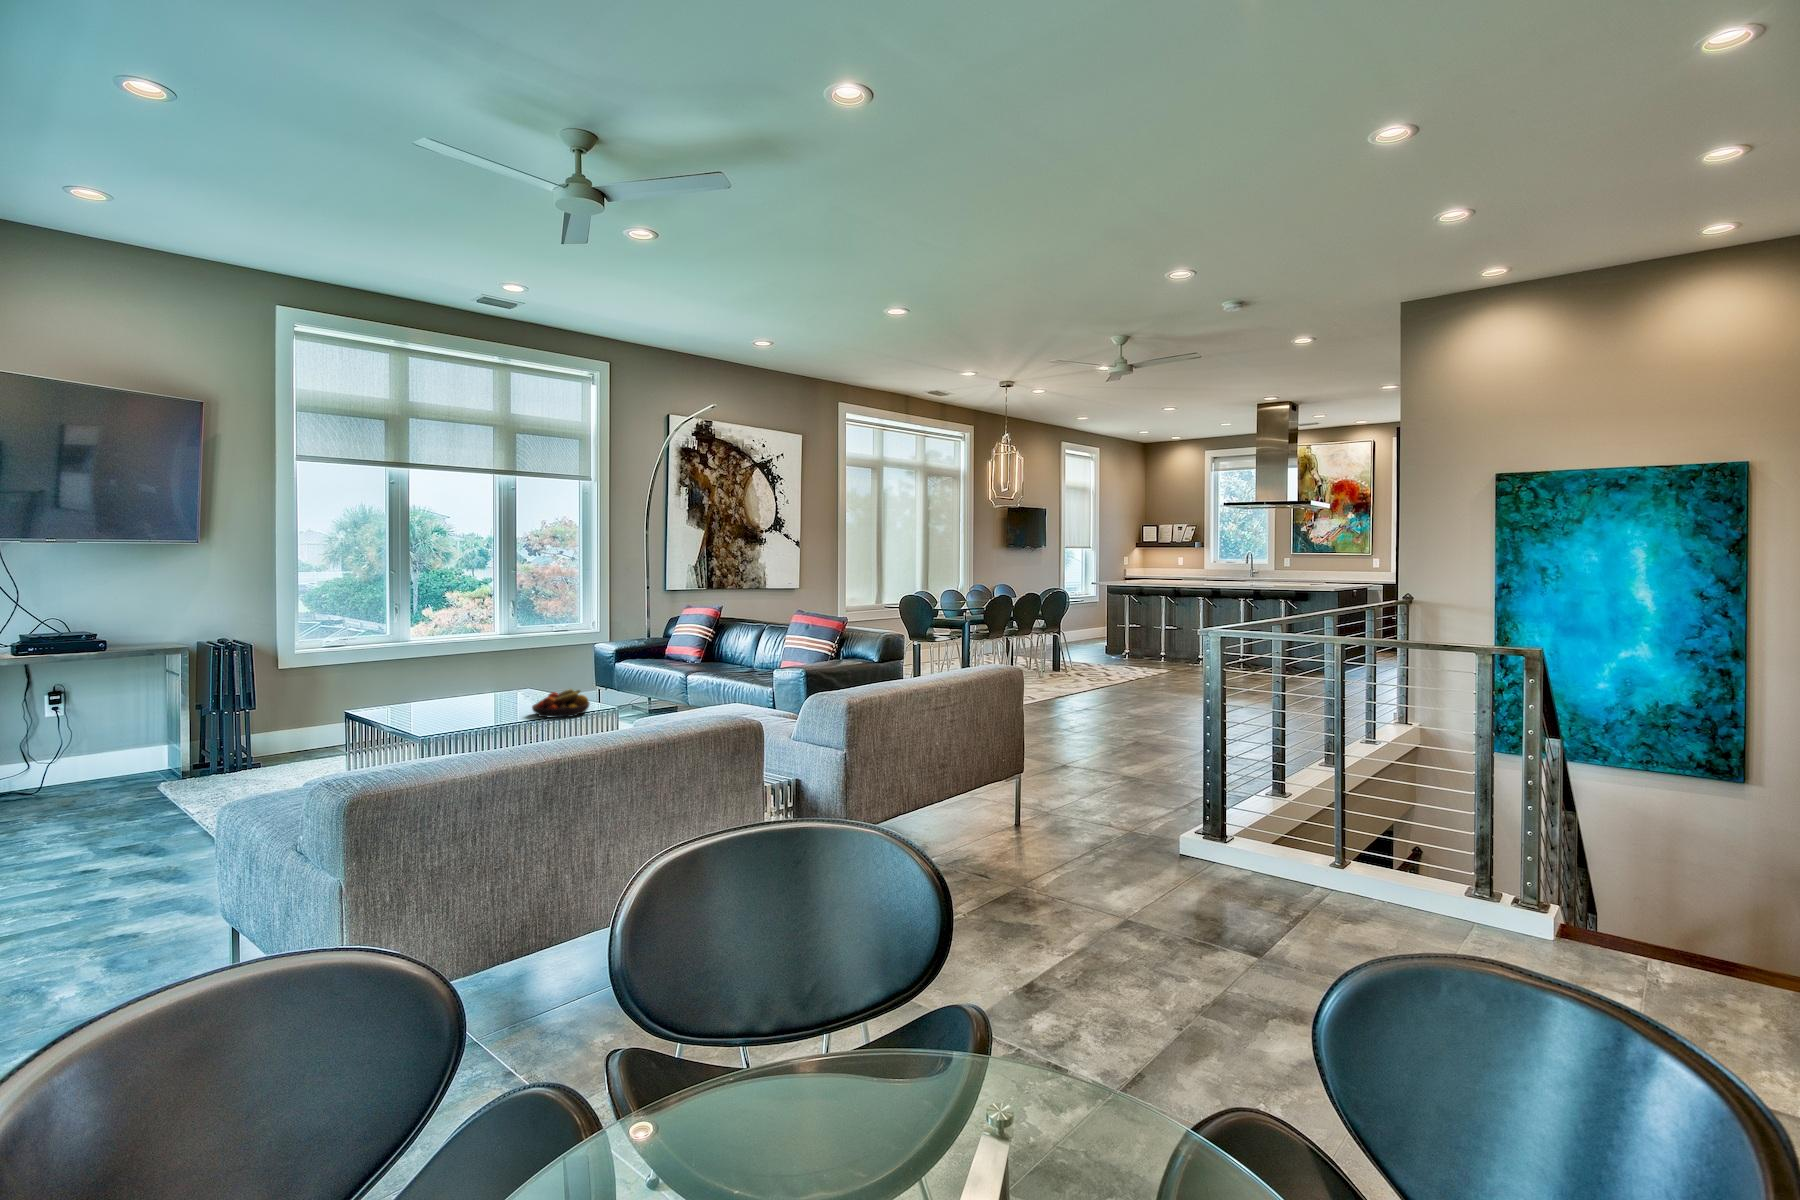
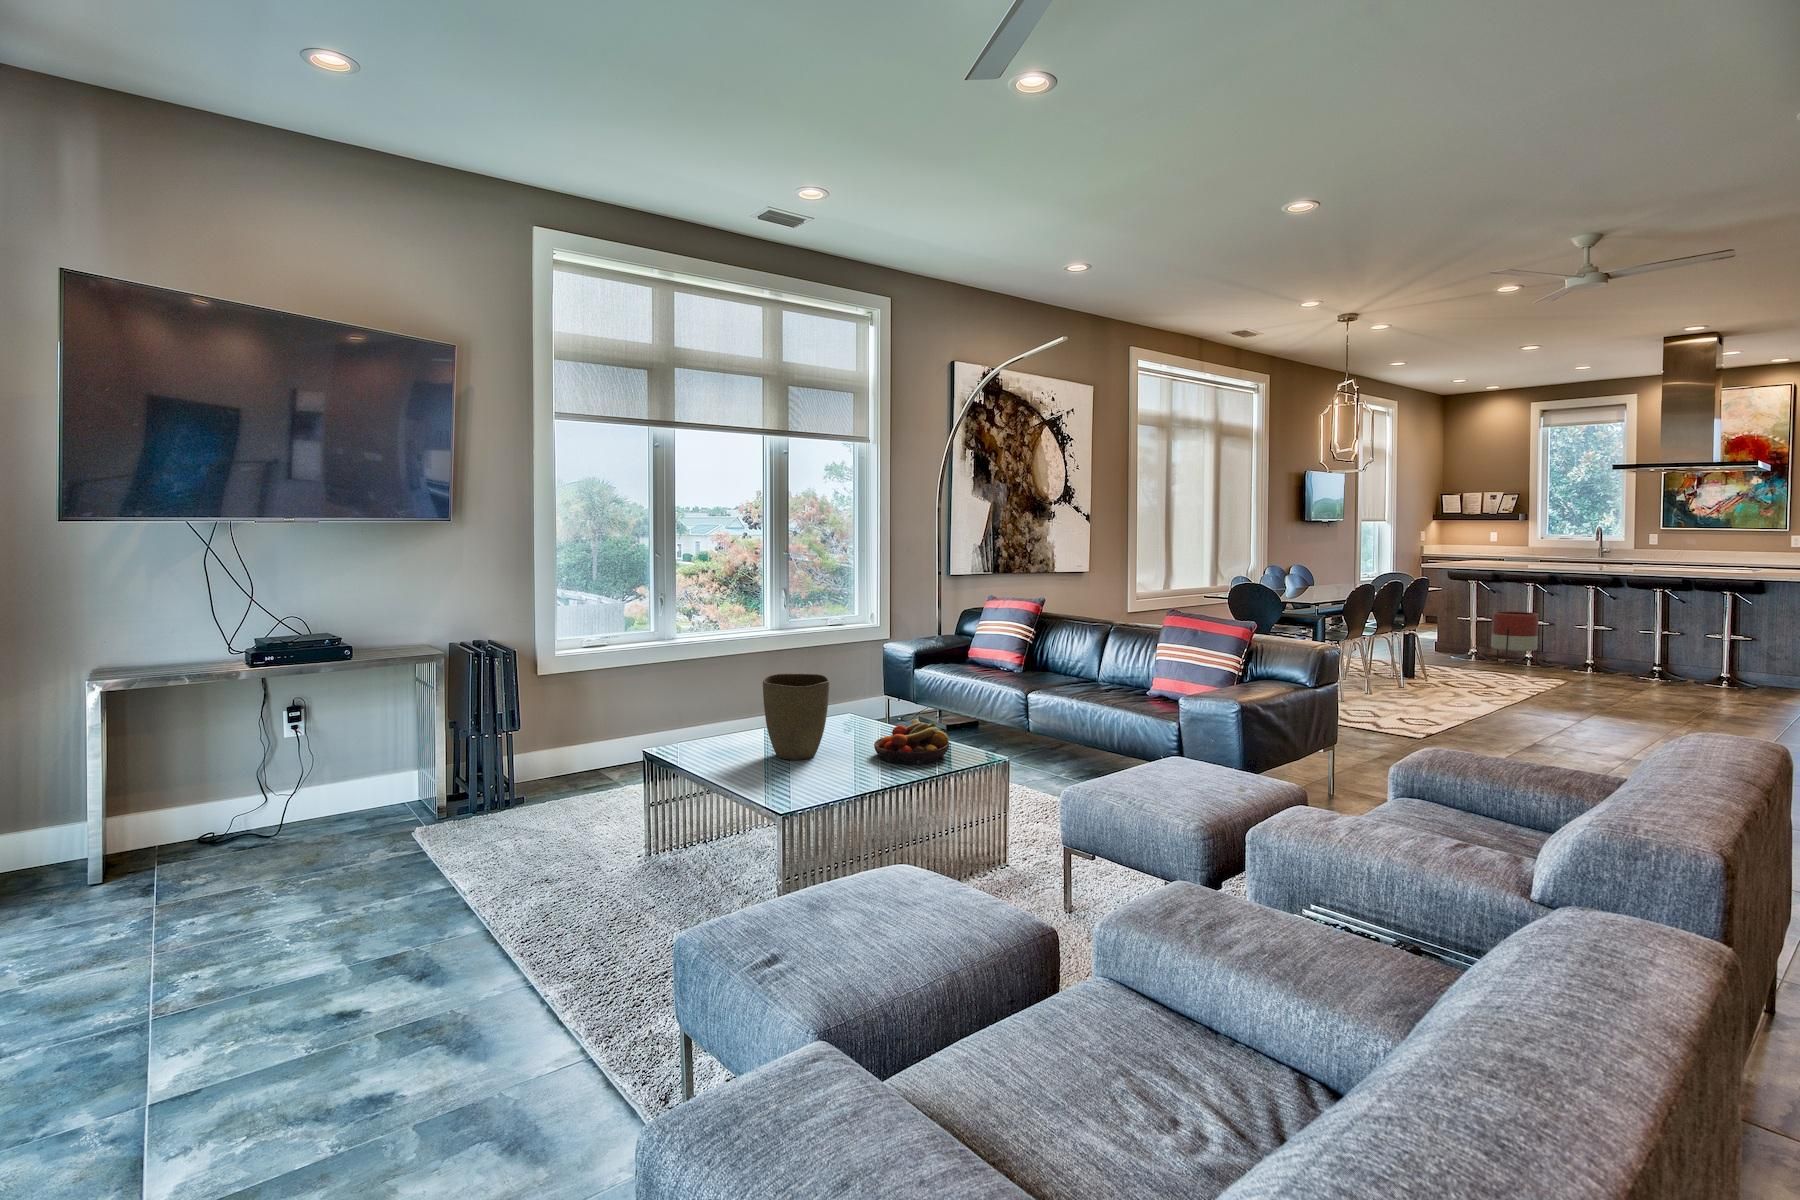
planter: none [1142,621,1175,665] -> present [1491,611,1539,666]
vase: none [445,656,498,717] -> present [763,674,829,760]

